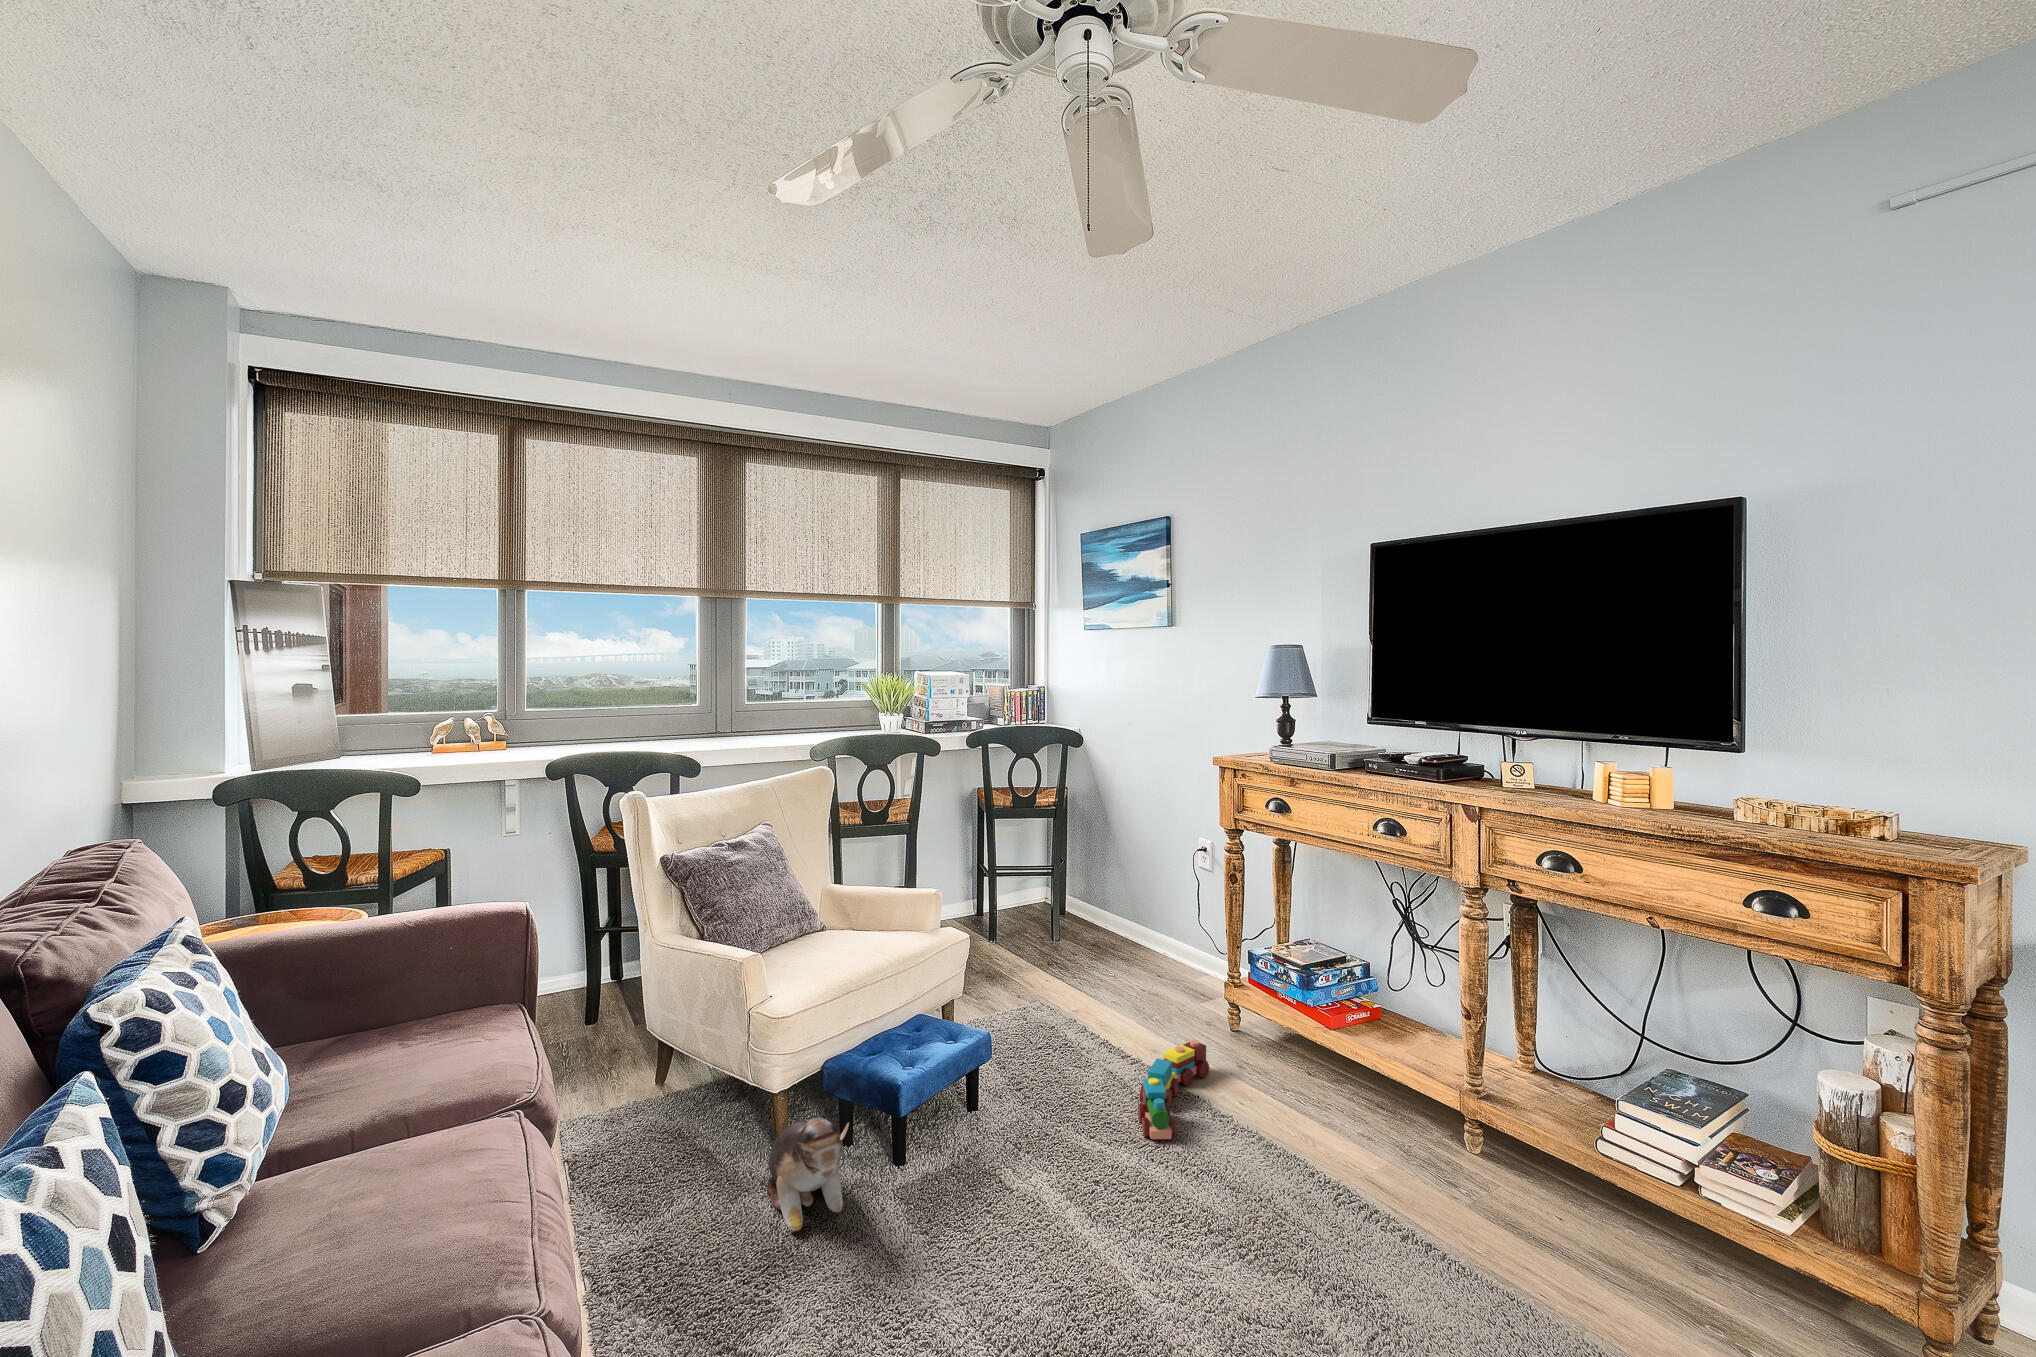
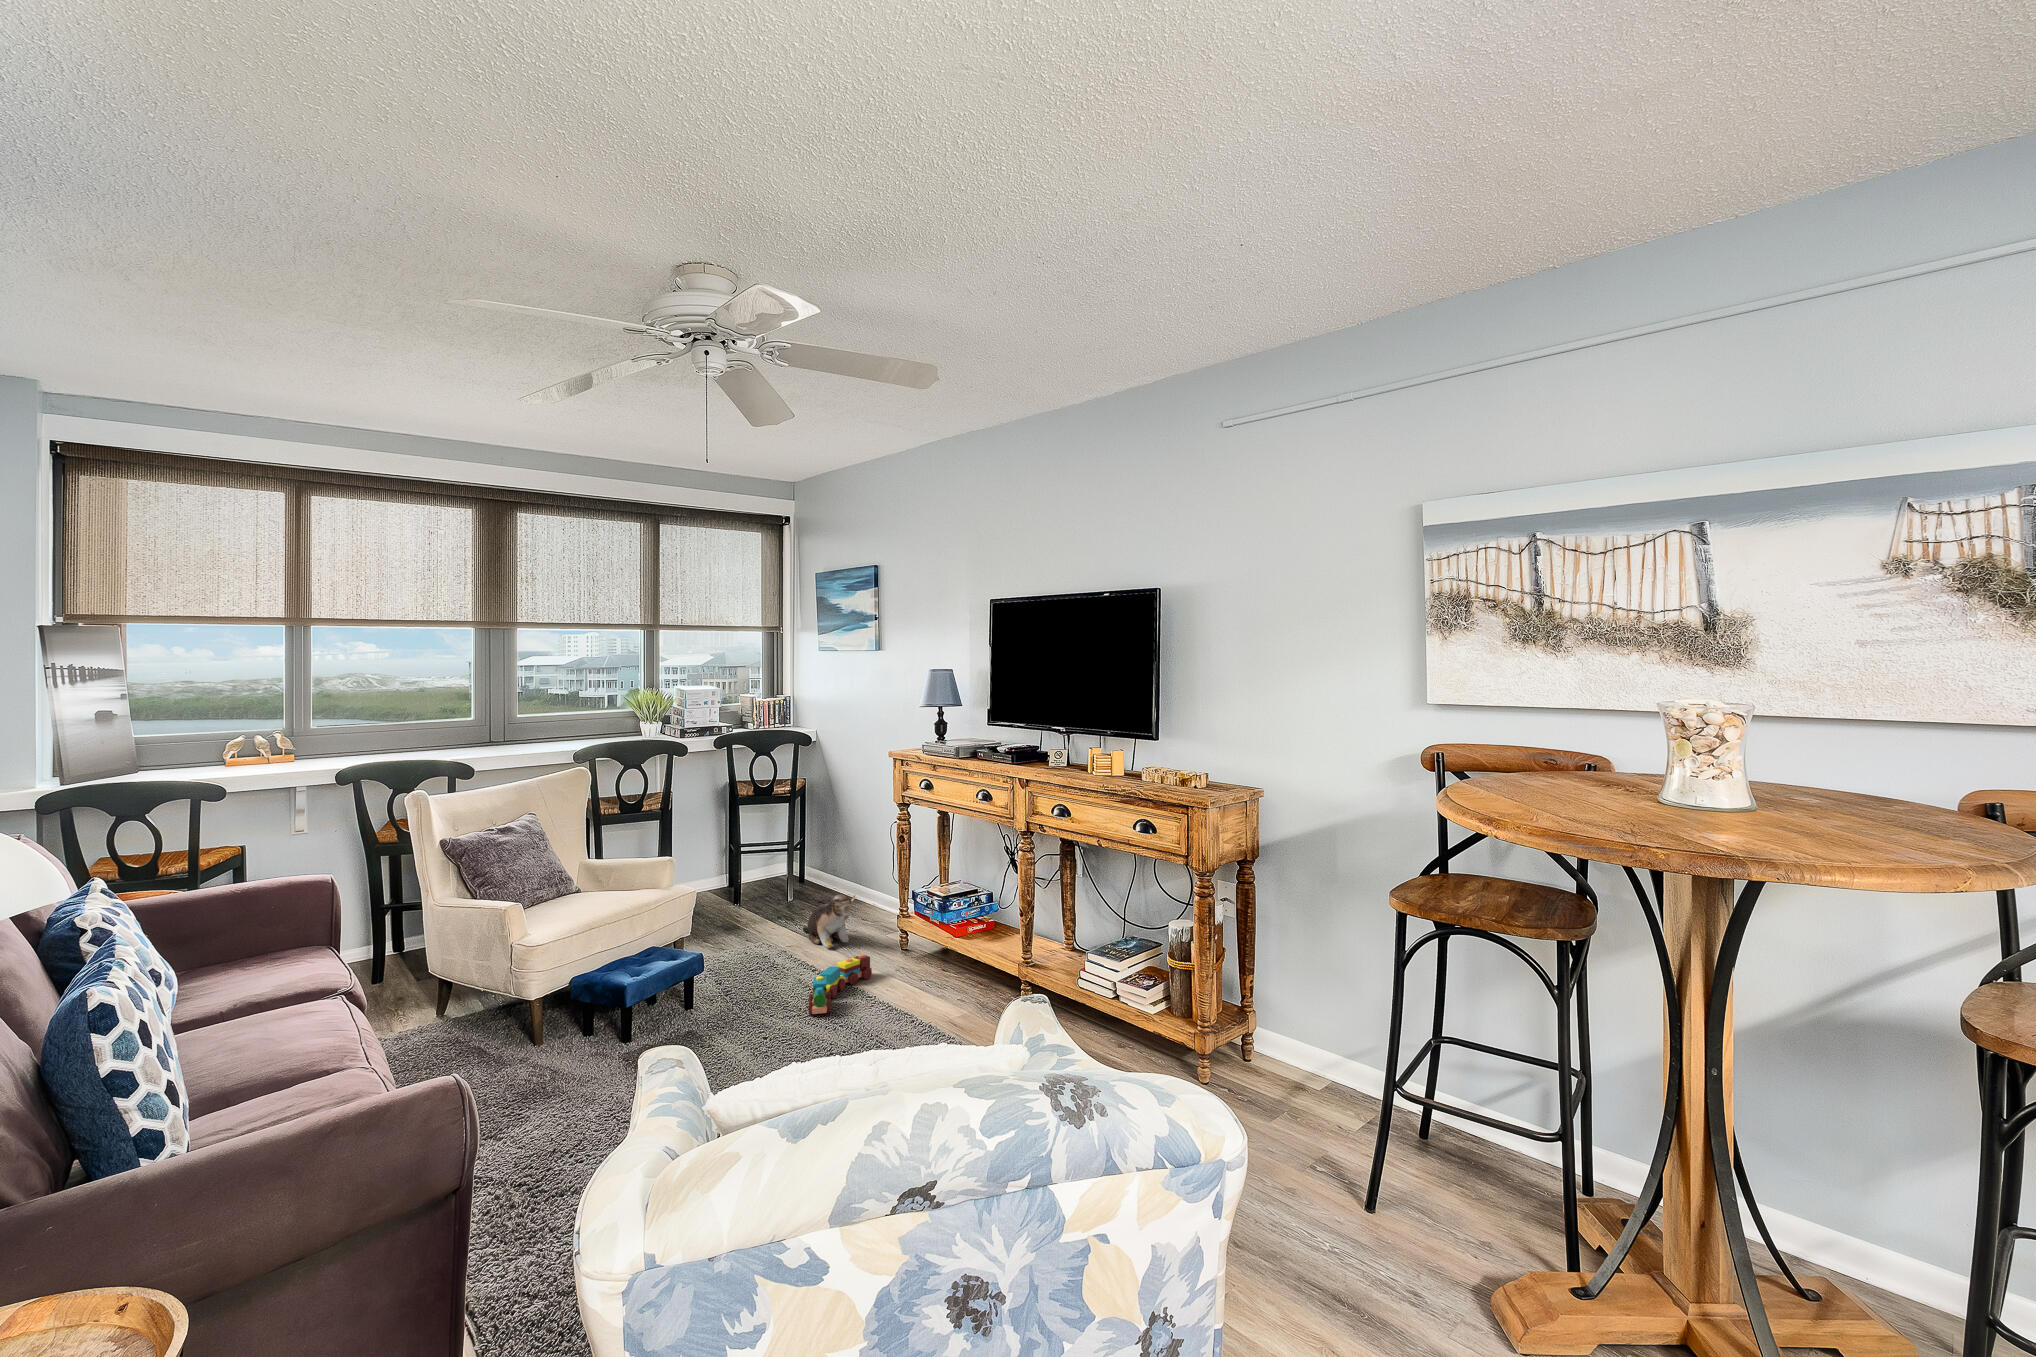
plush toy: present [767,1117,849,1231] -> present [803,895,855,949]

